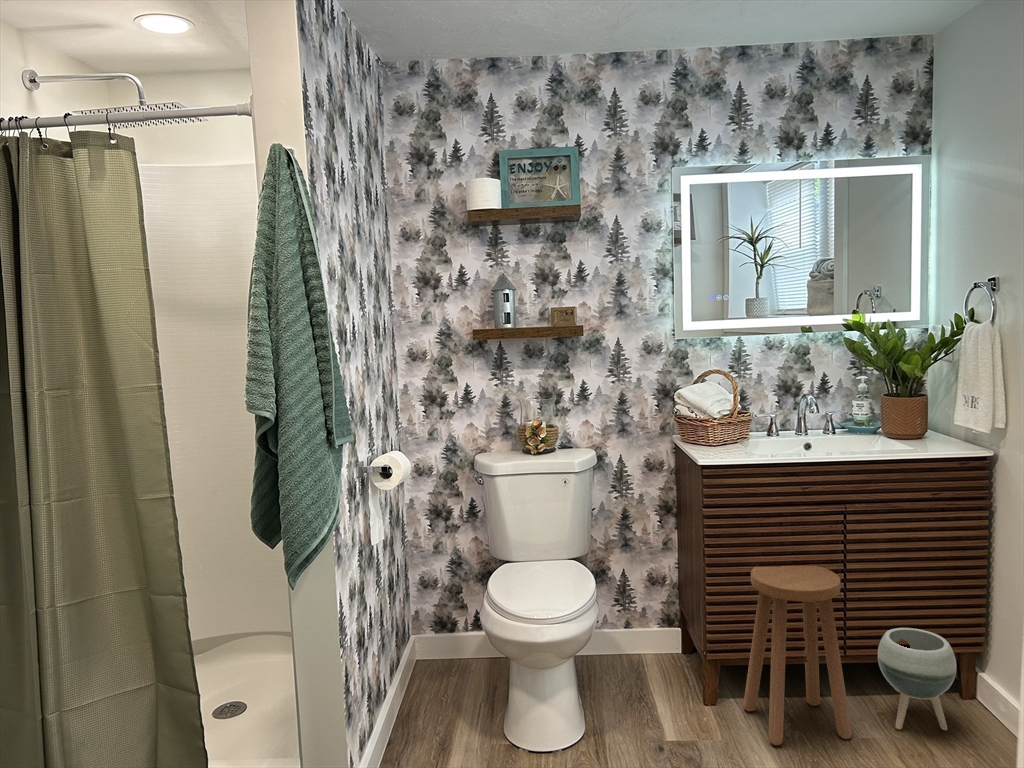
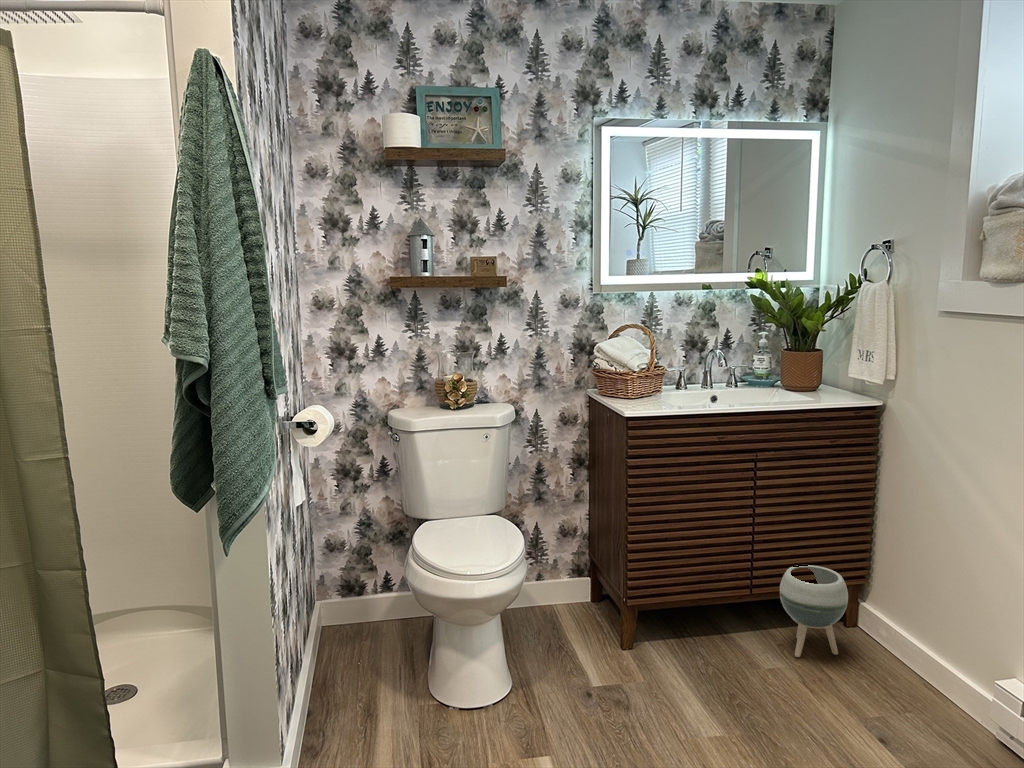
stool: present [743,566,852,745] -> none [659,509,759,681]

